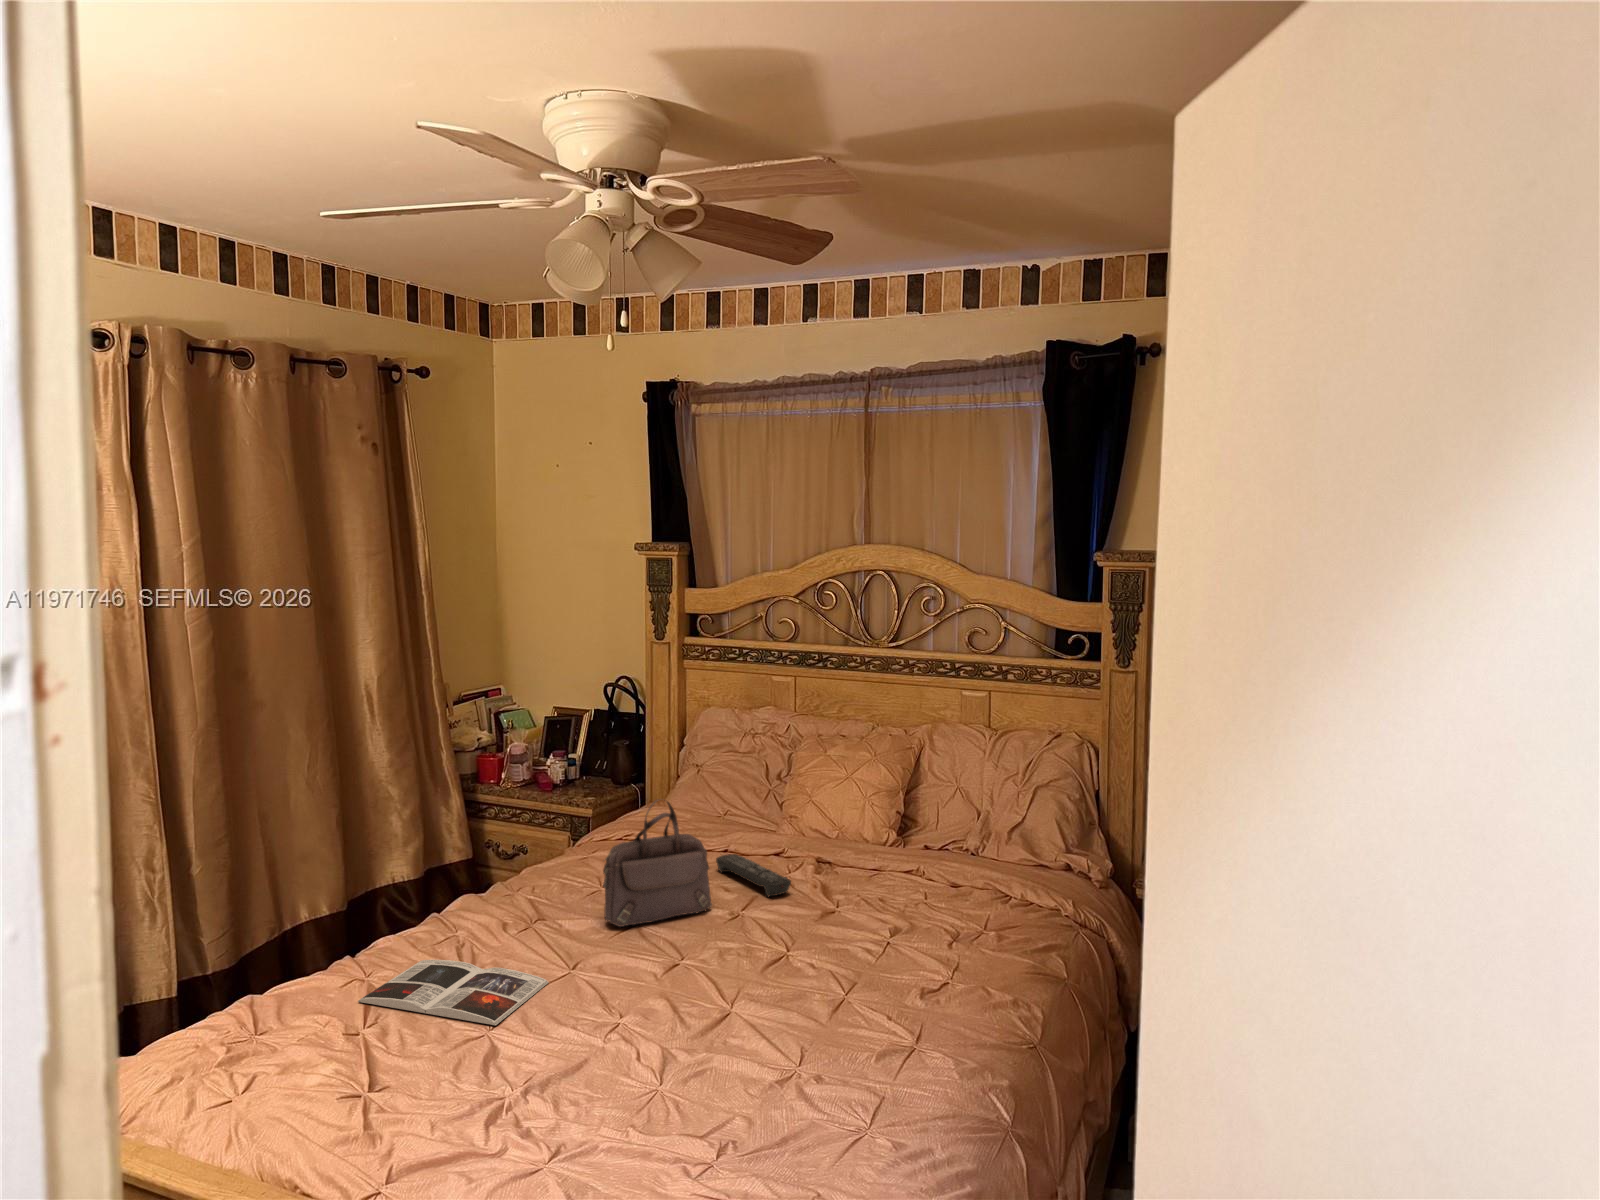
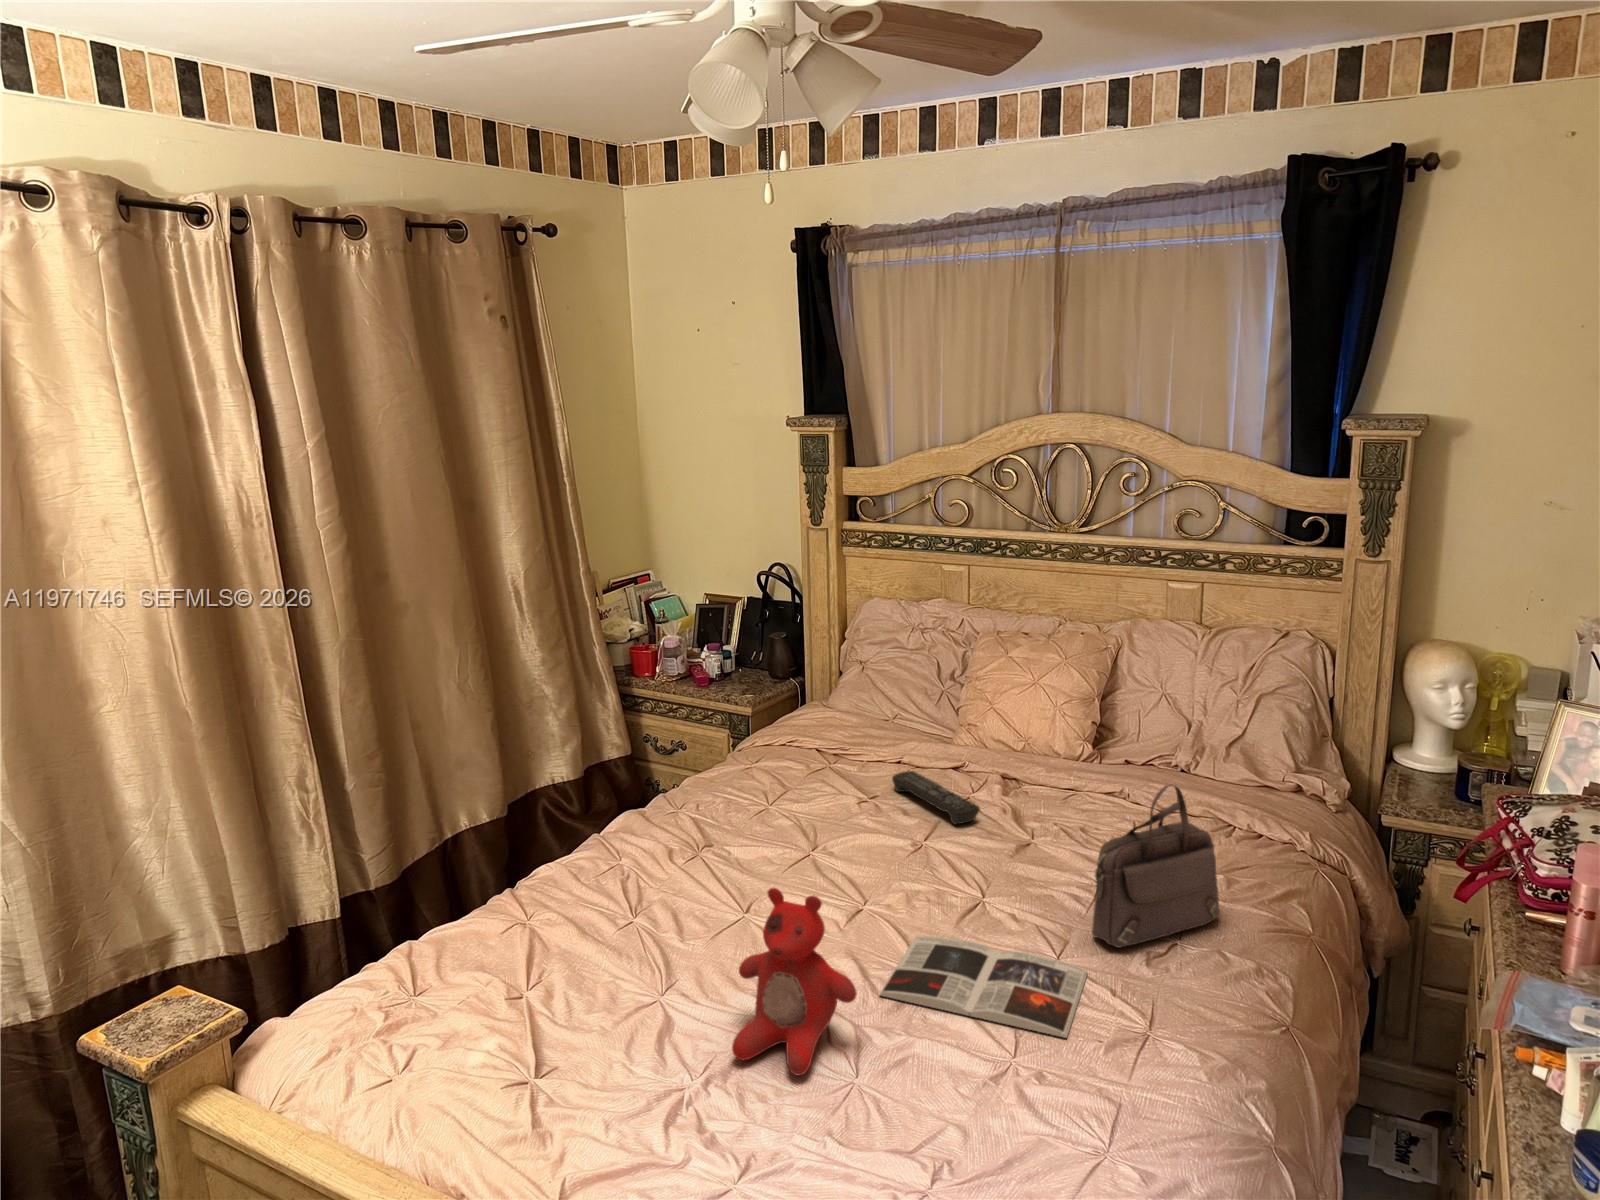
handbag: present [603,800,712,927] -> present [1092,785,1220,948]
stuffed bear: none [551,920,664,1085] -> present [732,888,857,1076]
magazine: present [358,960,549,1025] -> present [879,936,1087,1038]

